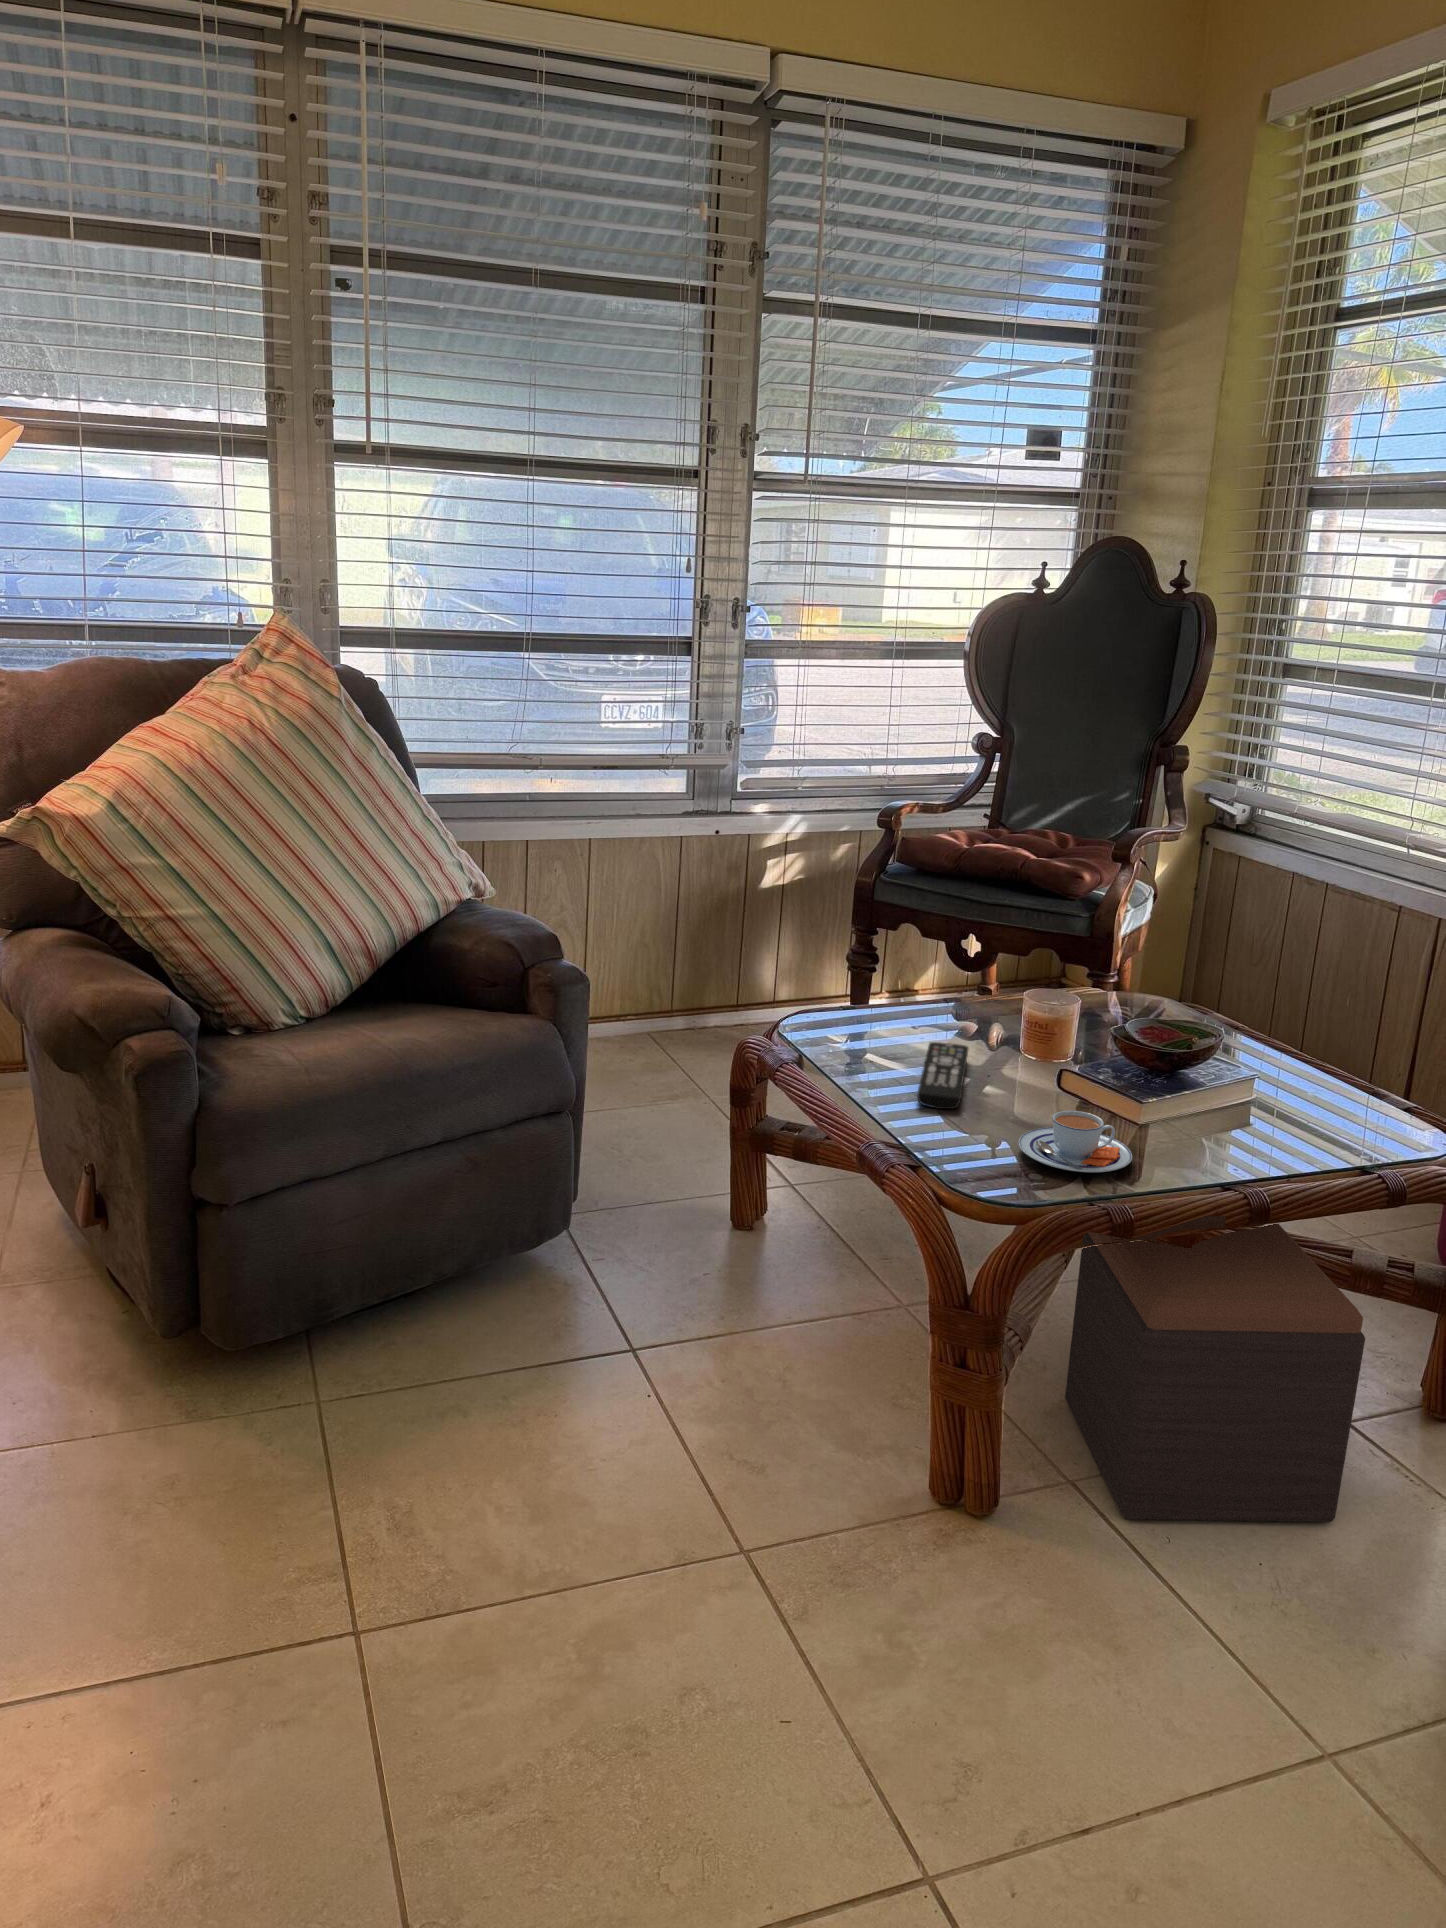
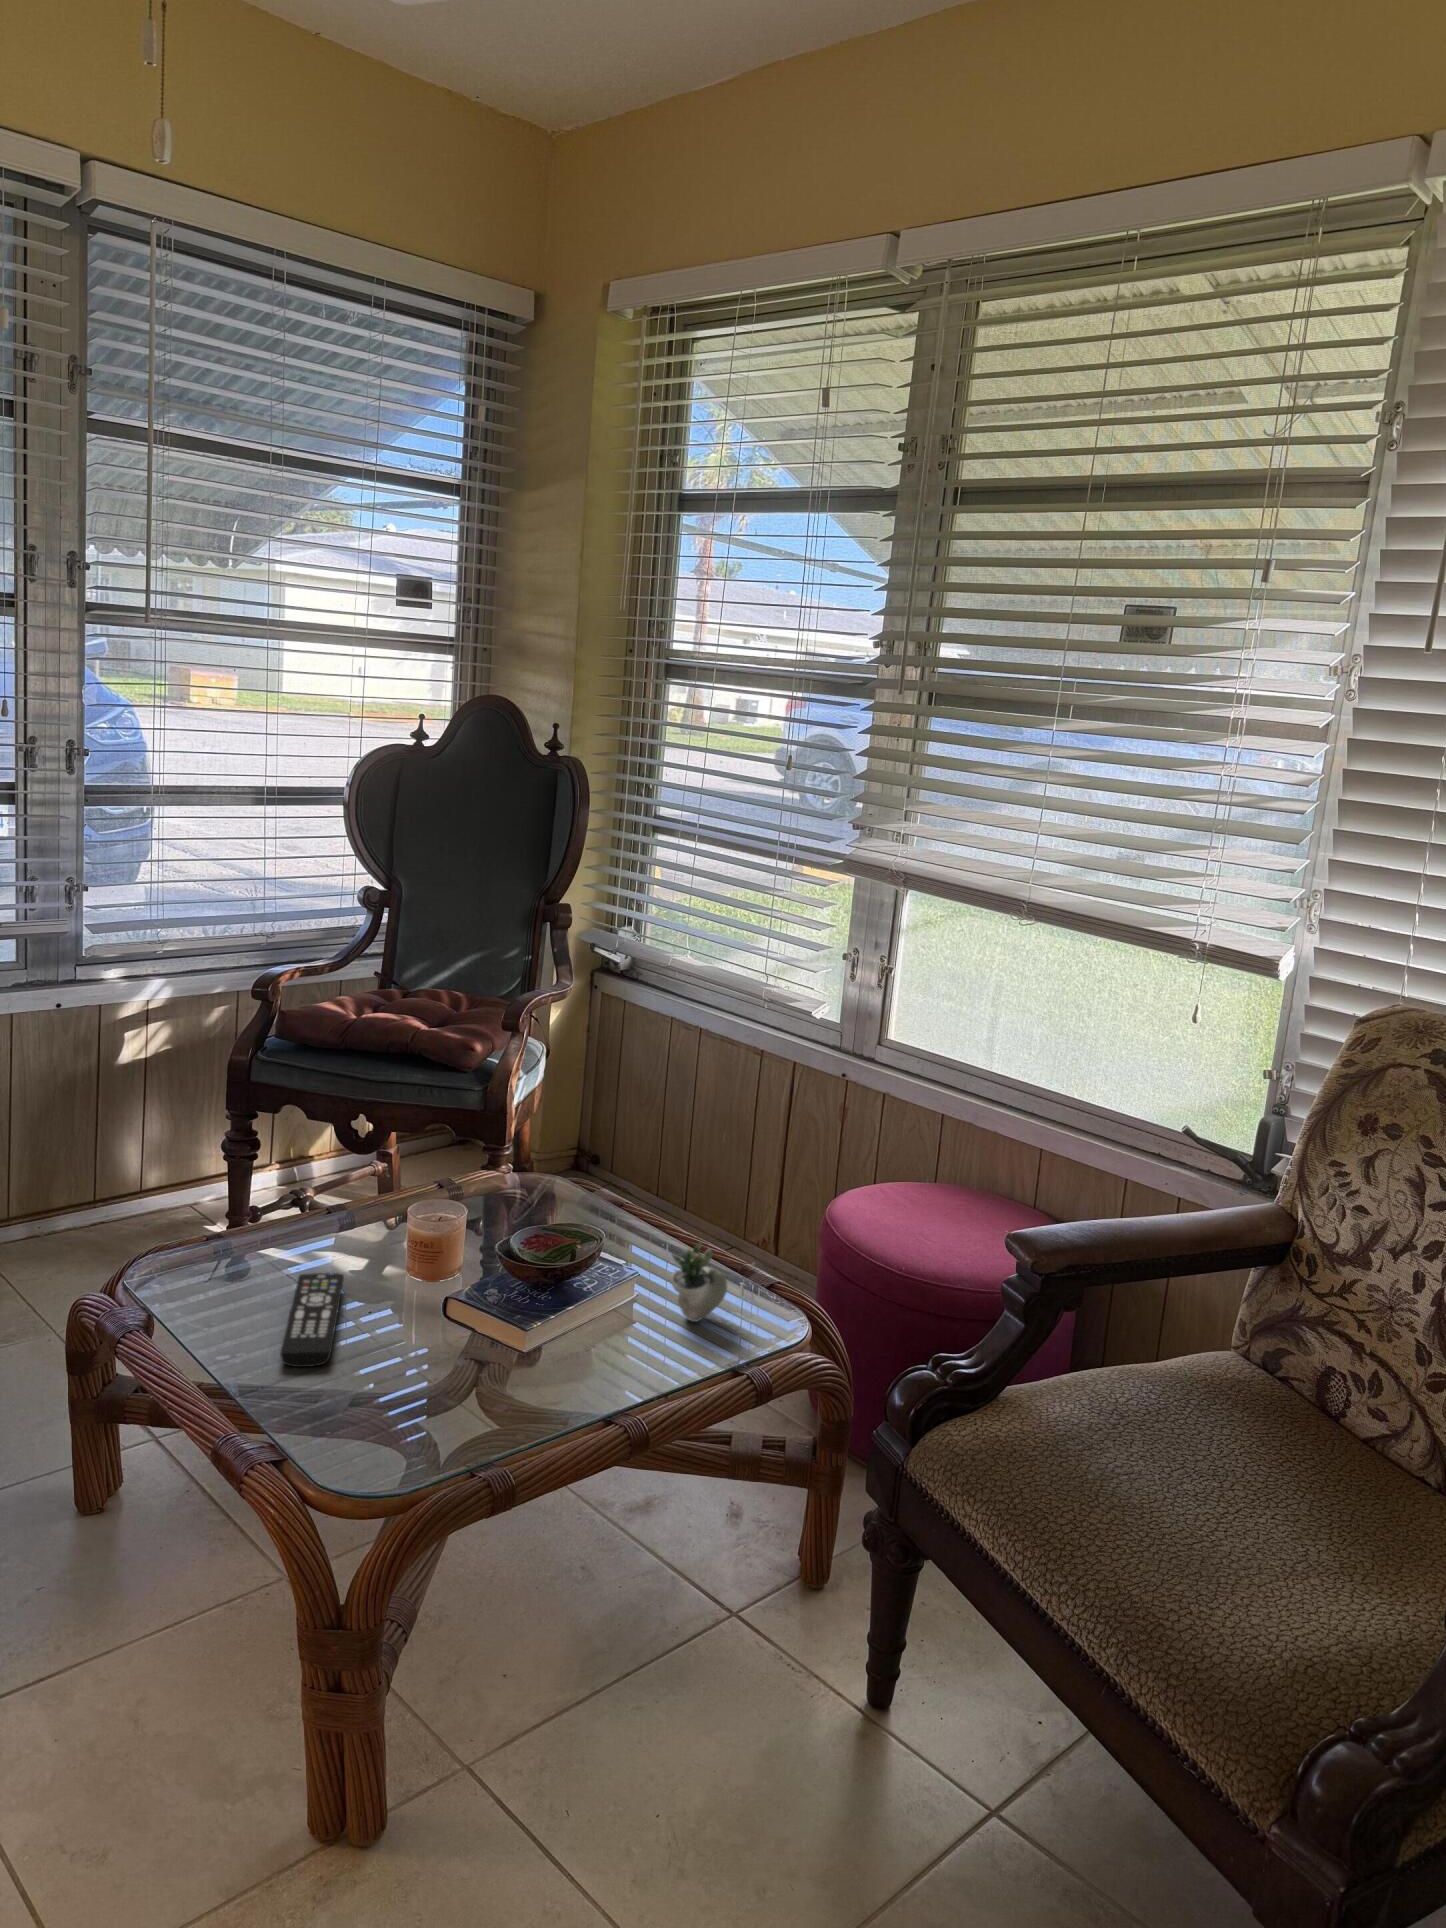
succulent plant: none [1288,1043,1384,1124] -> present [670,1240,755,1322]
teacup: present [1018,1111,1132,1173] -> none [394,1359,516,1435]
footstool: present [1065,1216,1365,1522] -> none [462,1433,752,1816]

